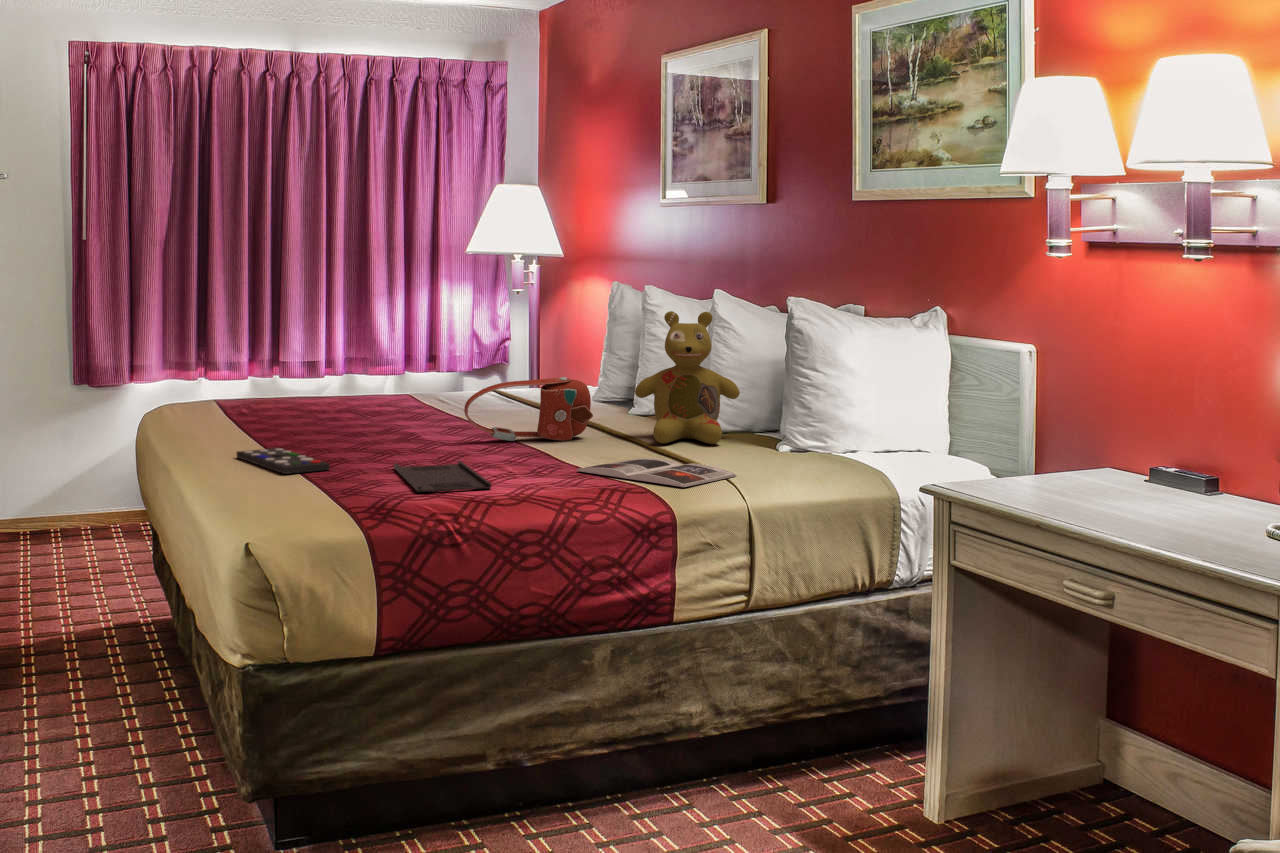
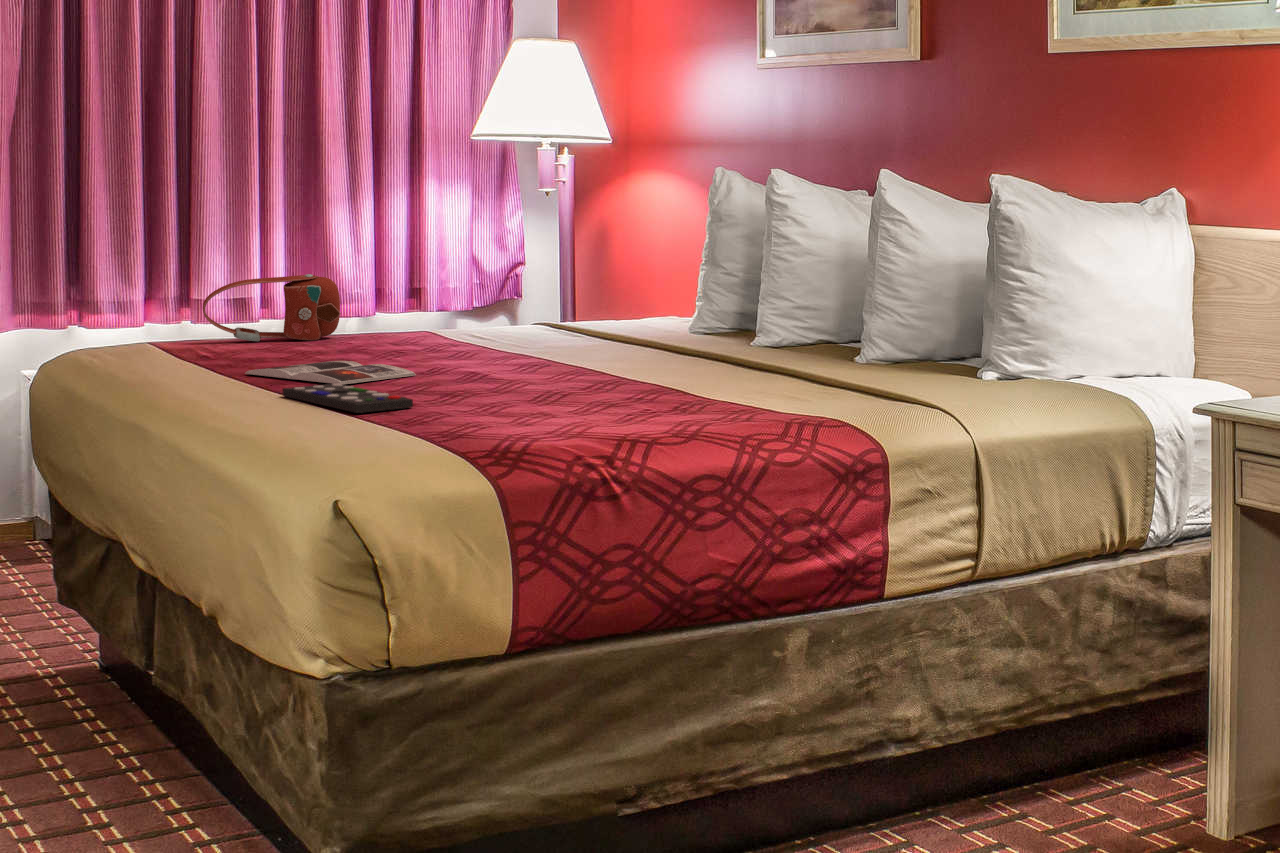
stuffed bear: present [635,311,740,444] -> none [779,202,914,371]
handbag: present [464,377,593,441] -> present [203,274,341,341]
magazine: present [576,458,736,487] -> present [245,361,416,384]
tray: present [394,461,491,492] -> none [496,394,641,430]

